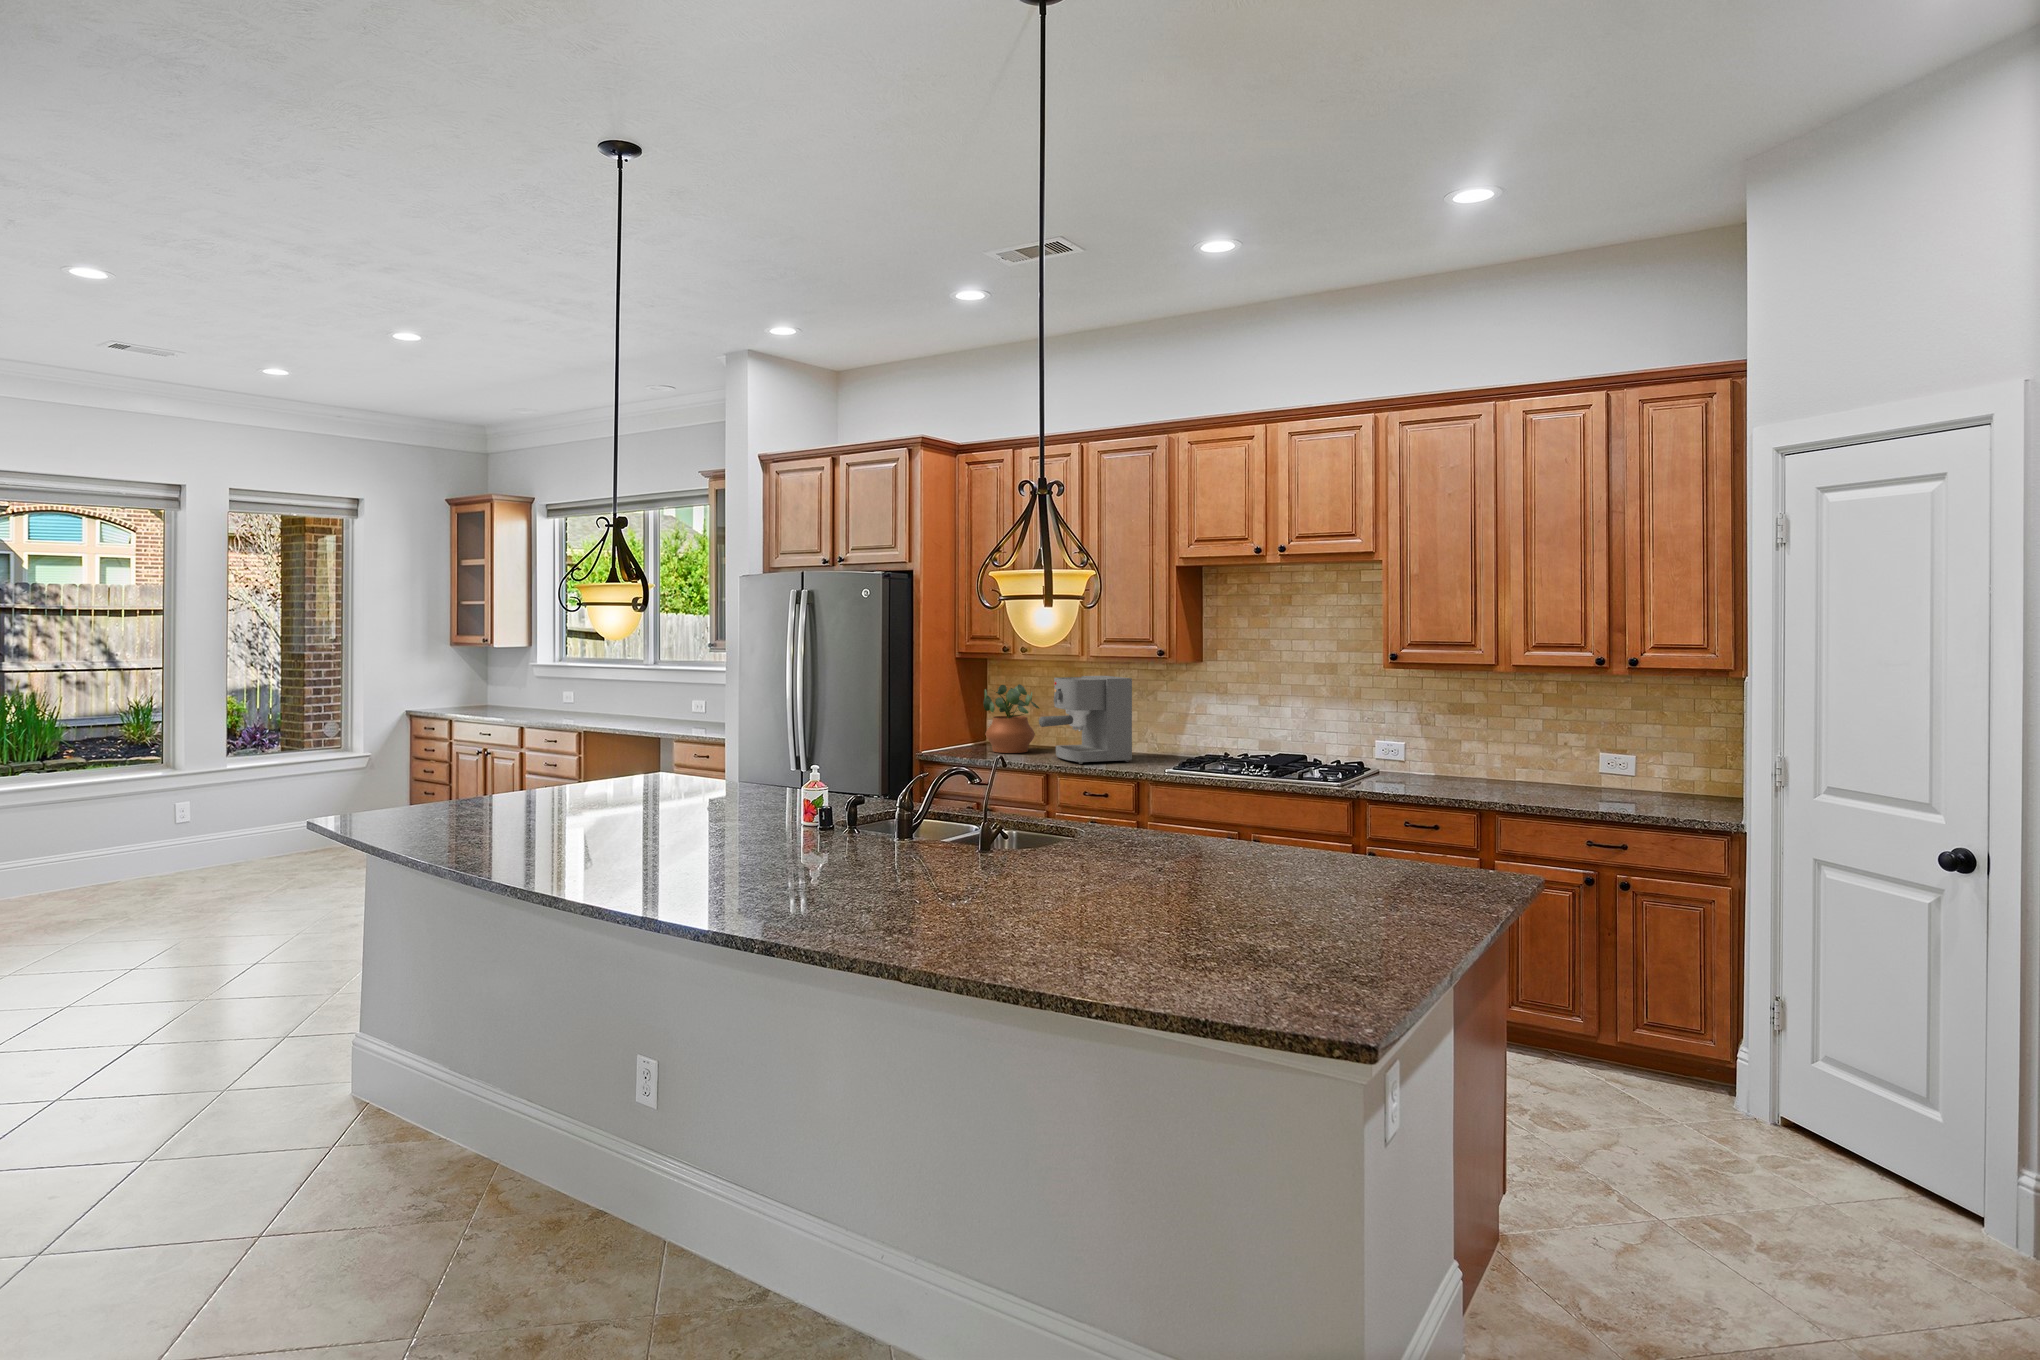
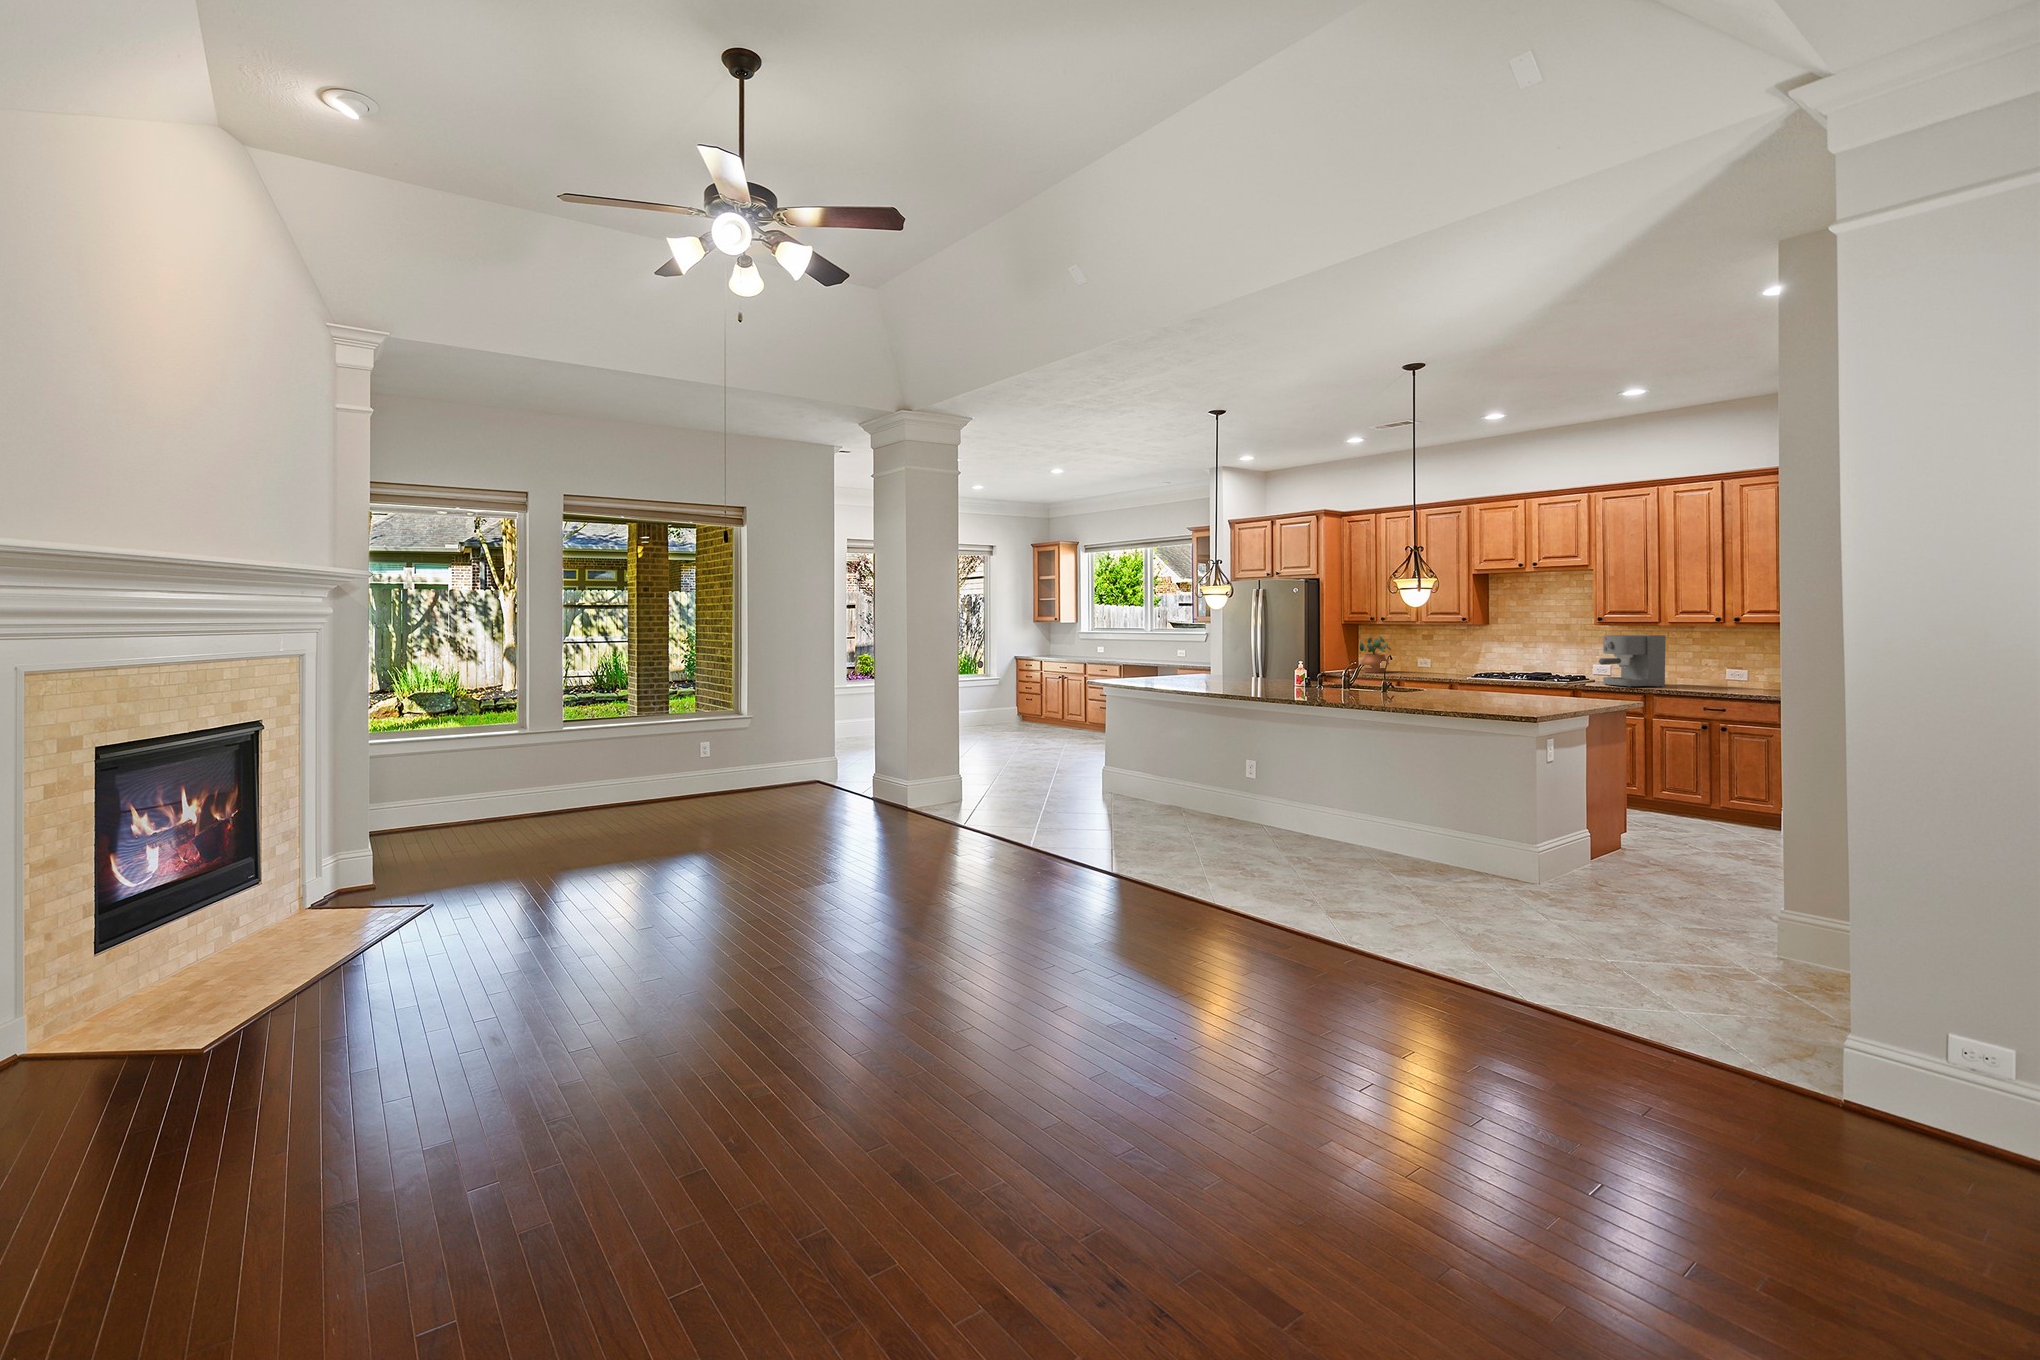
coffee maker: present [1039,676,1132,764] -> present [1599,635,1666,687]

